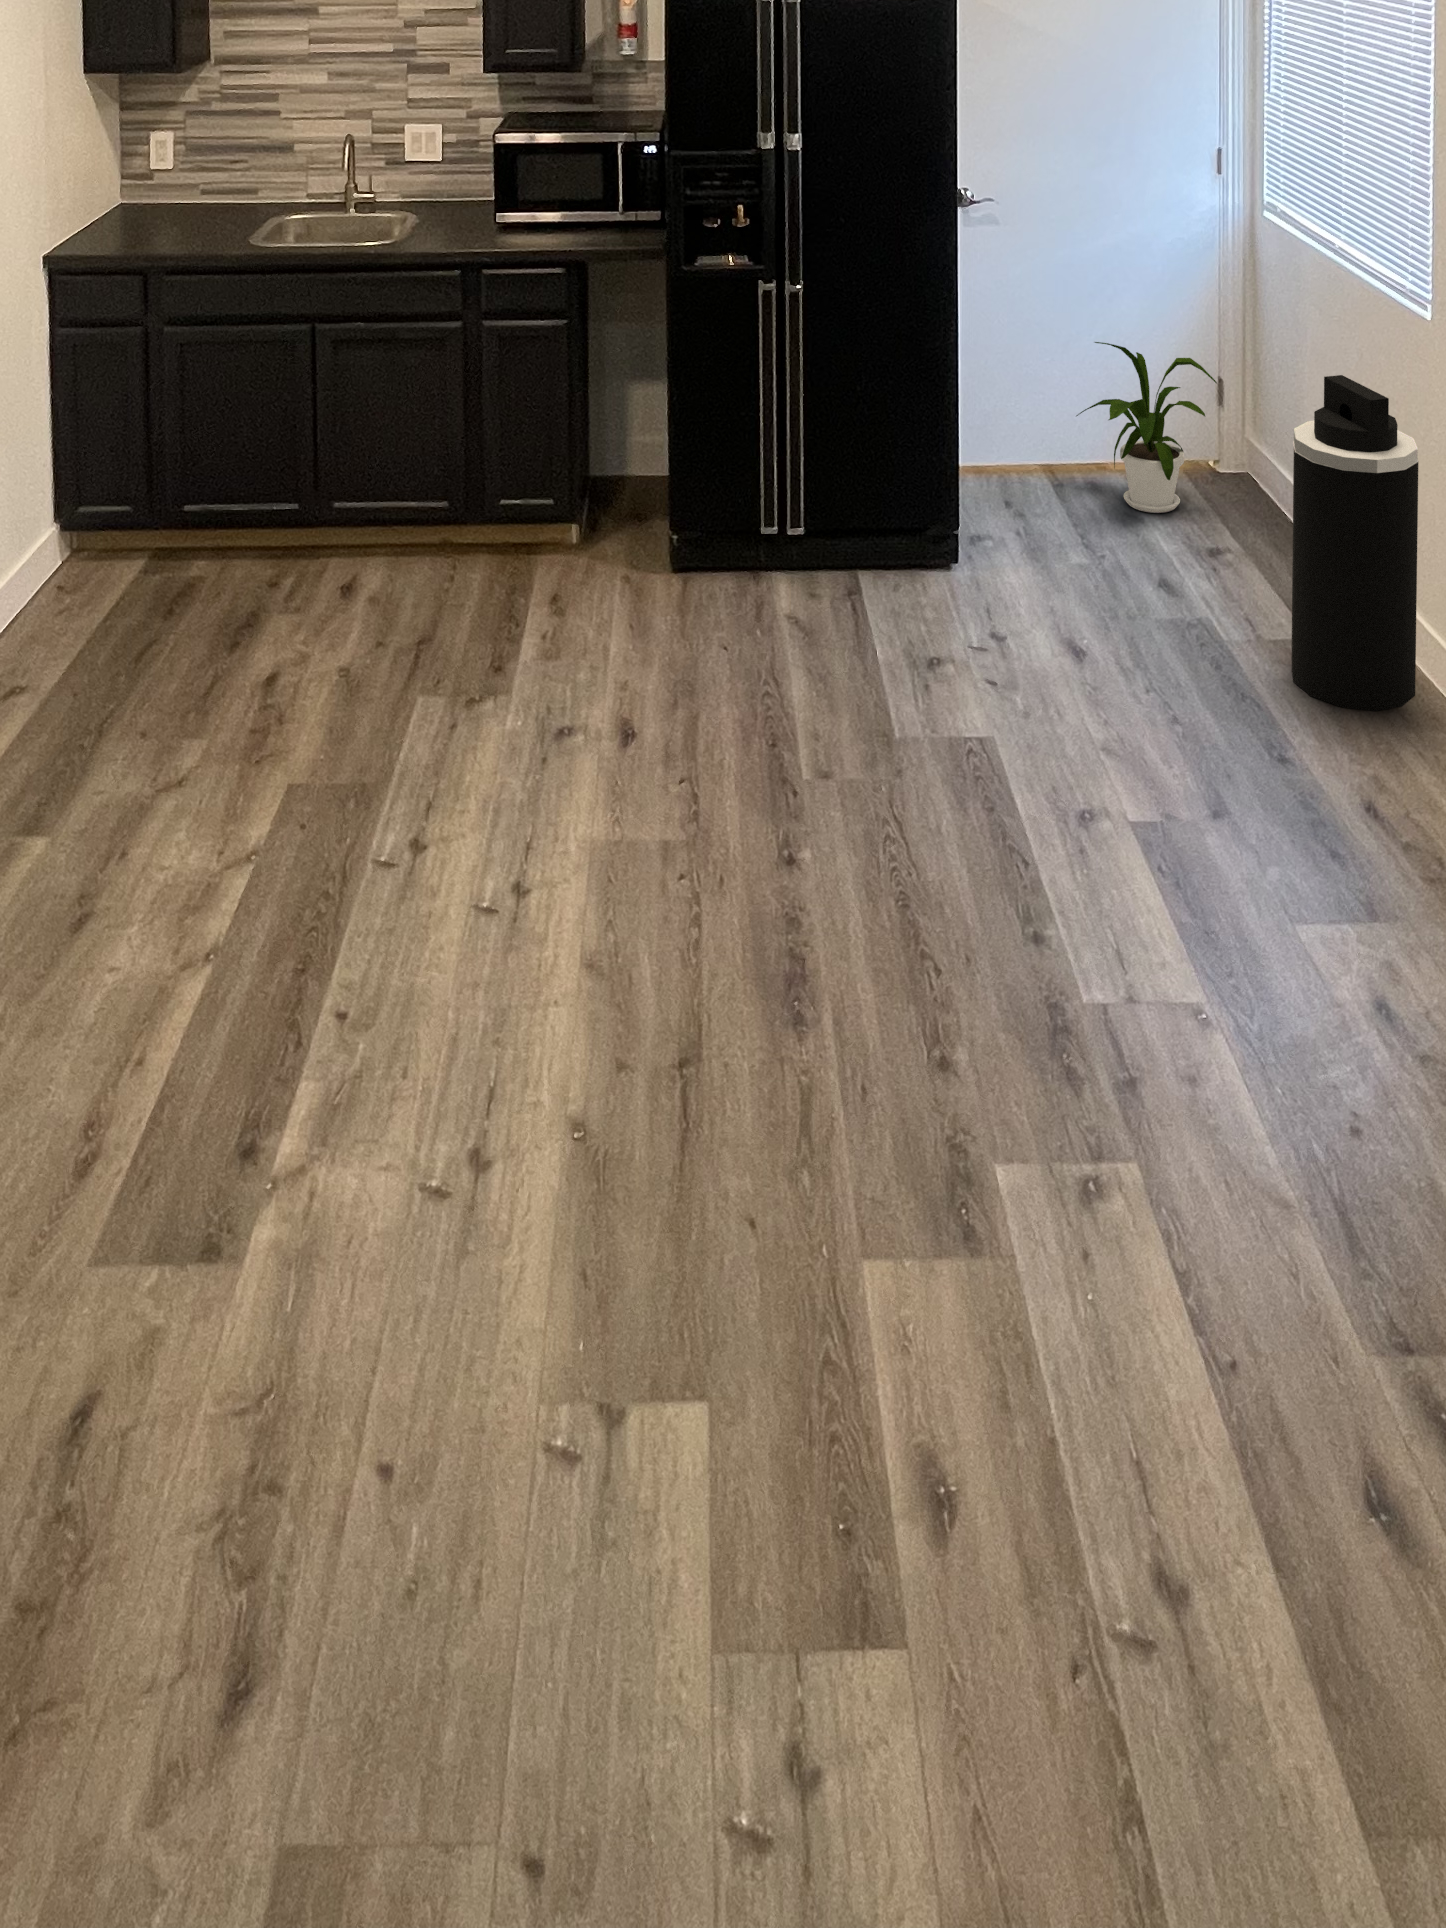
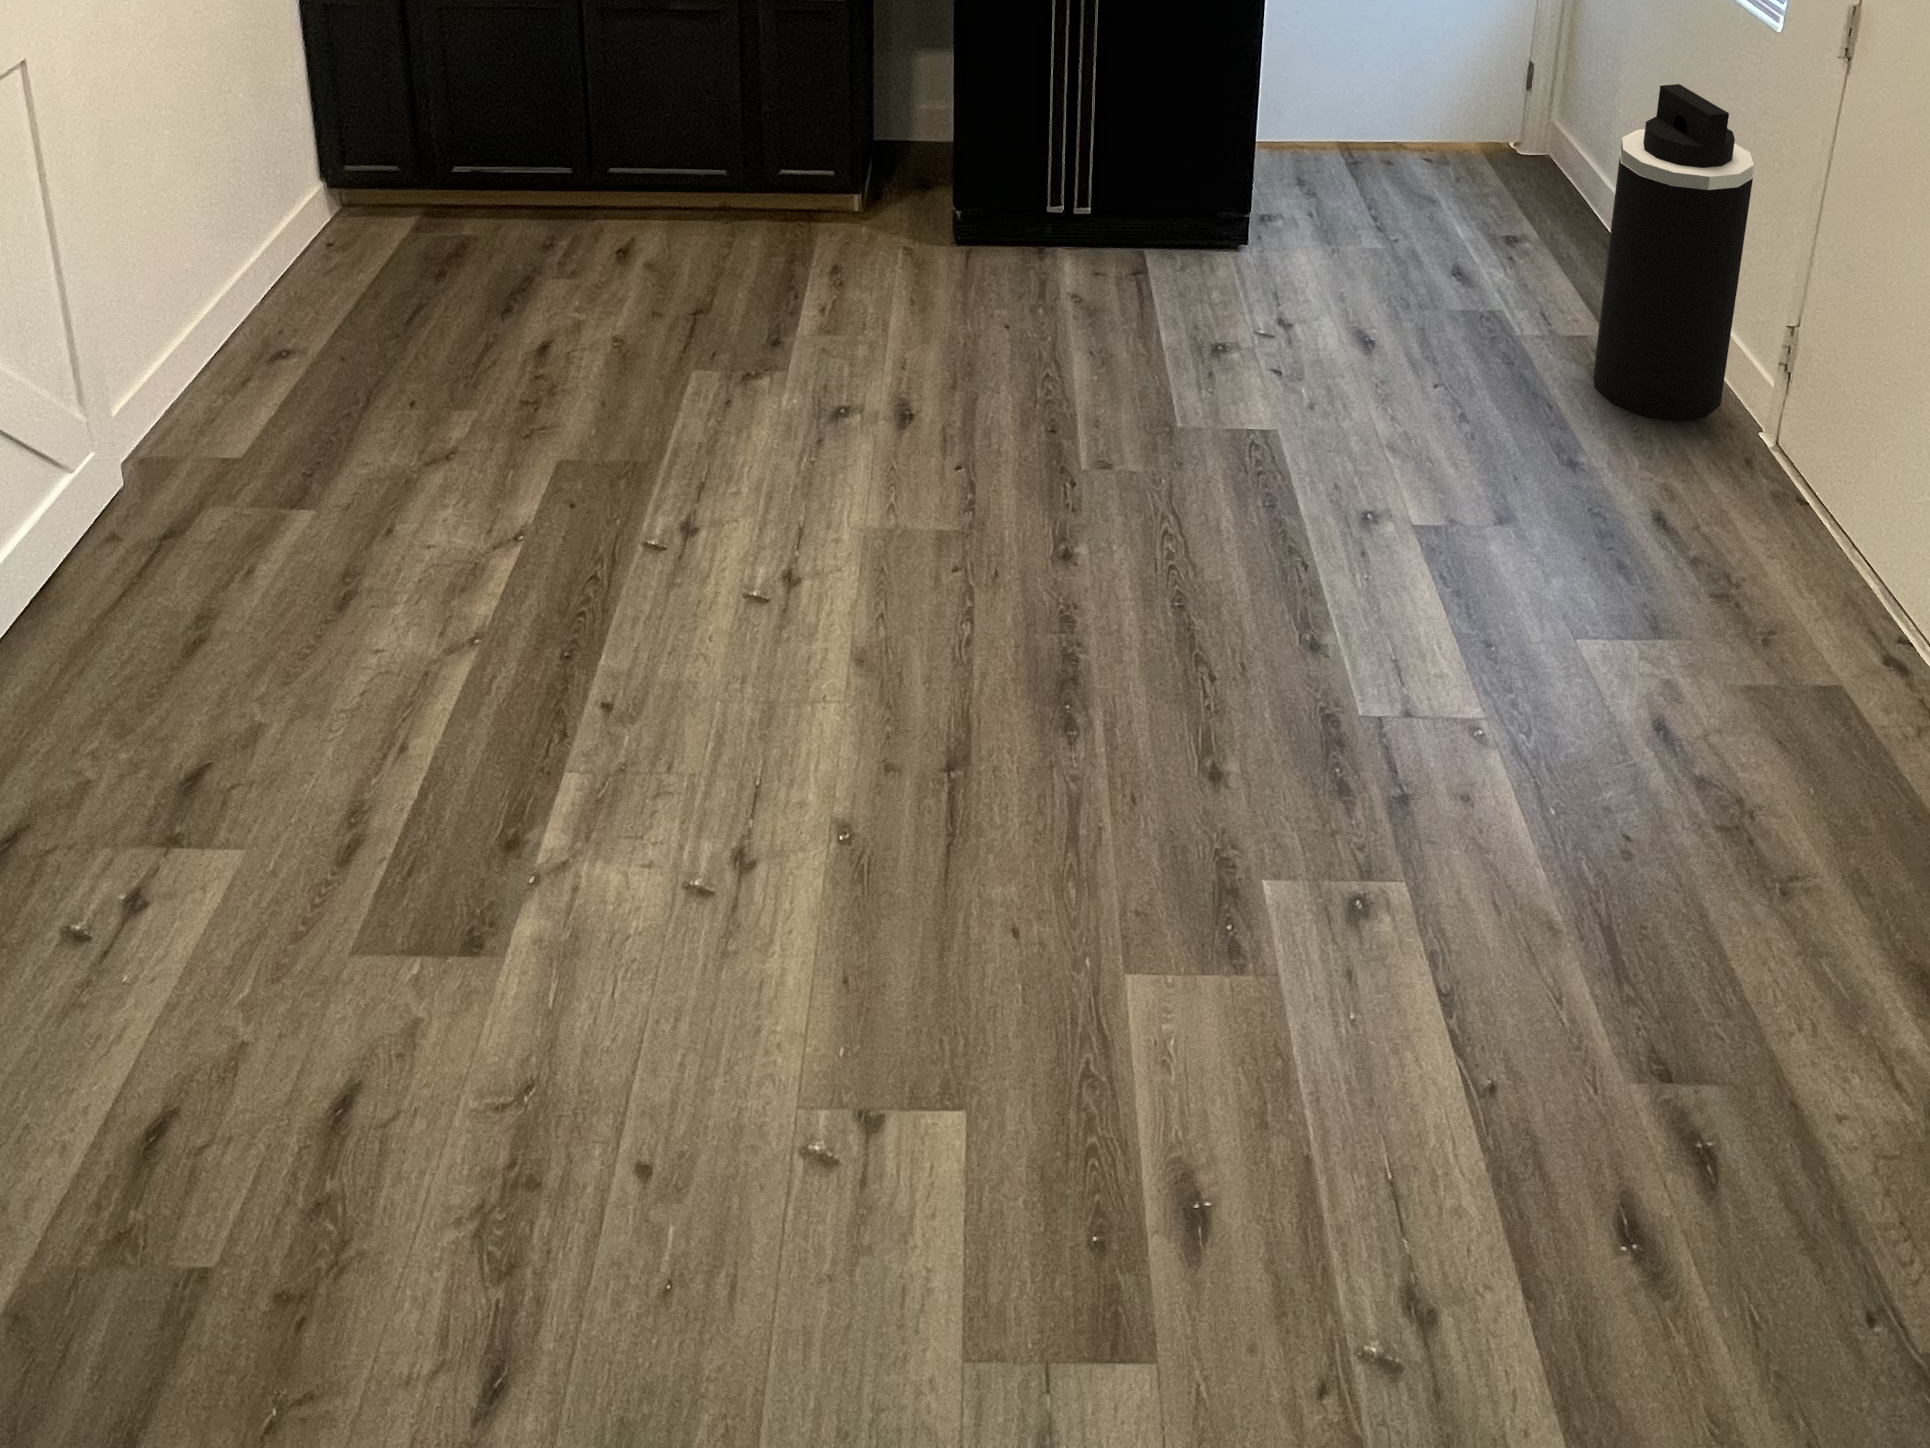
house plant: present [1076,342,1217,513] -> none [1384,26,1539,200]

